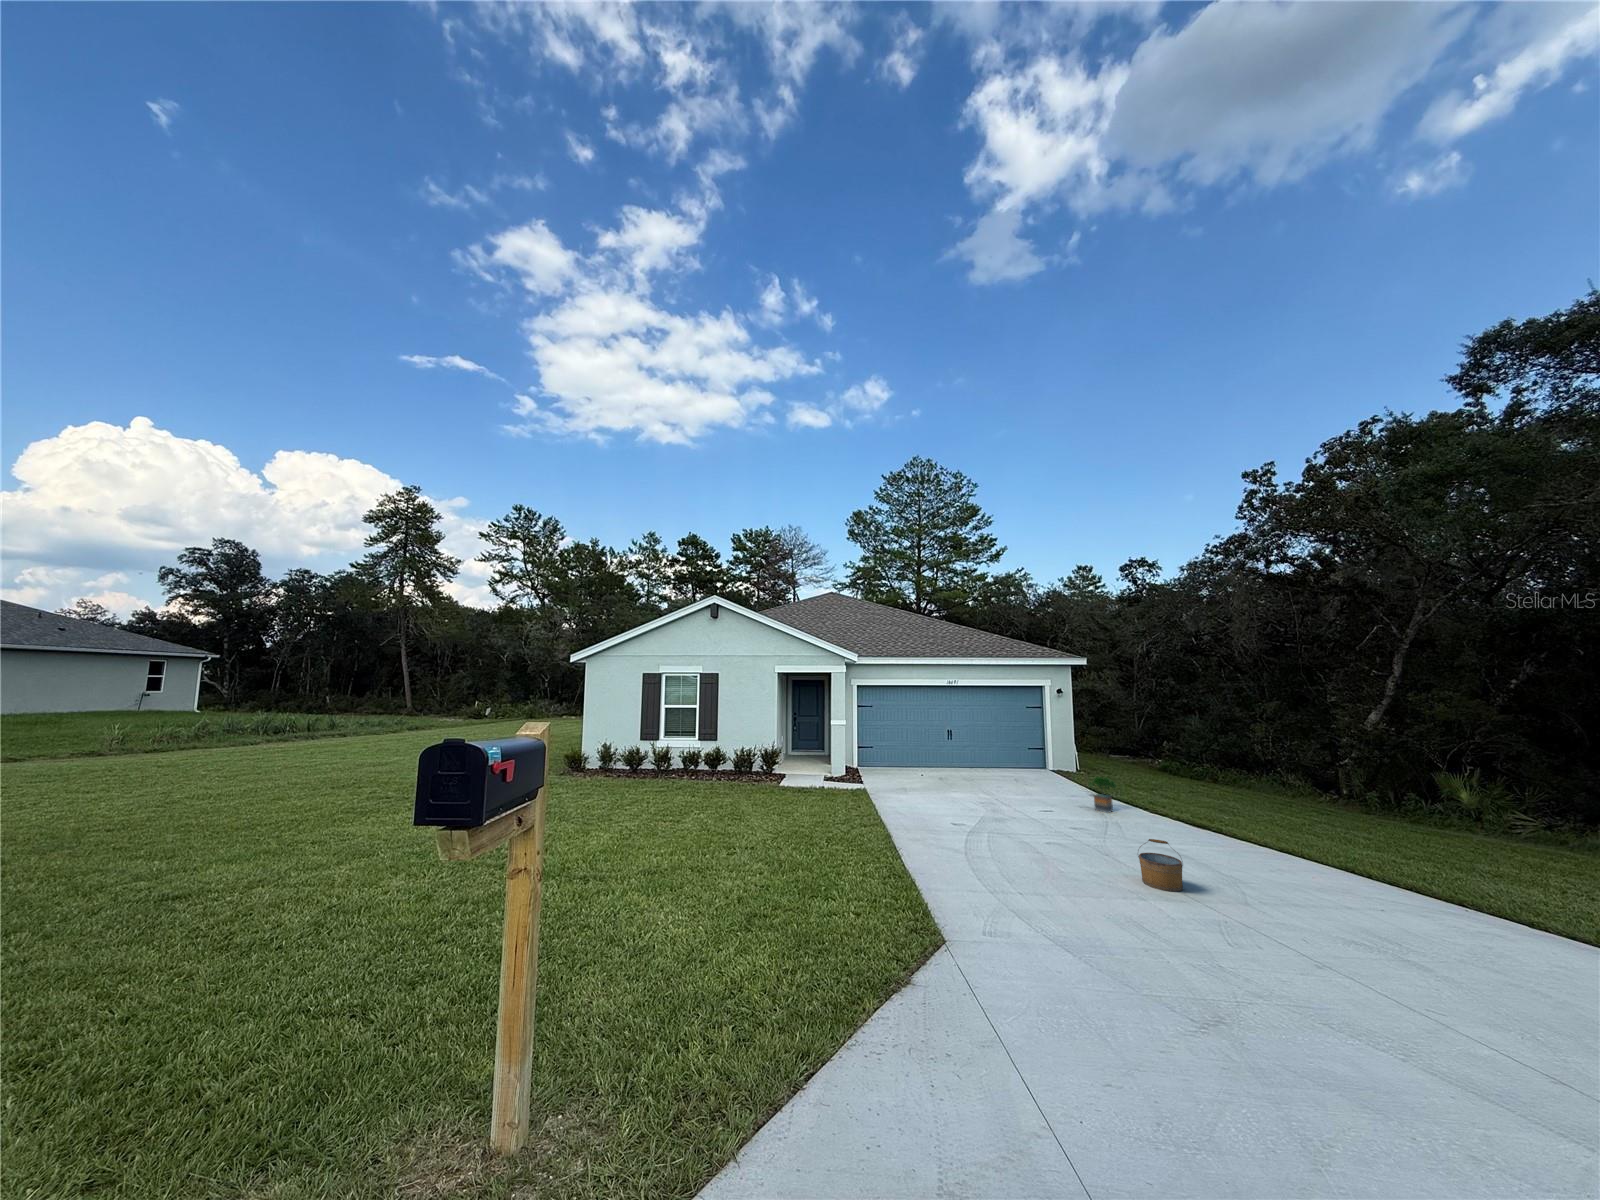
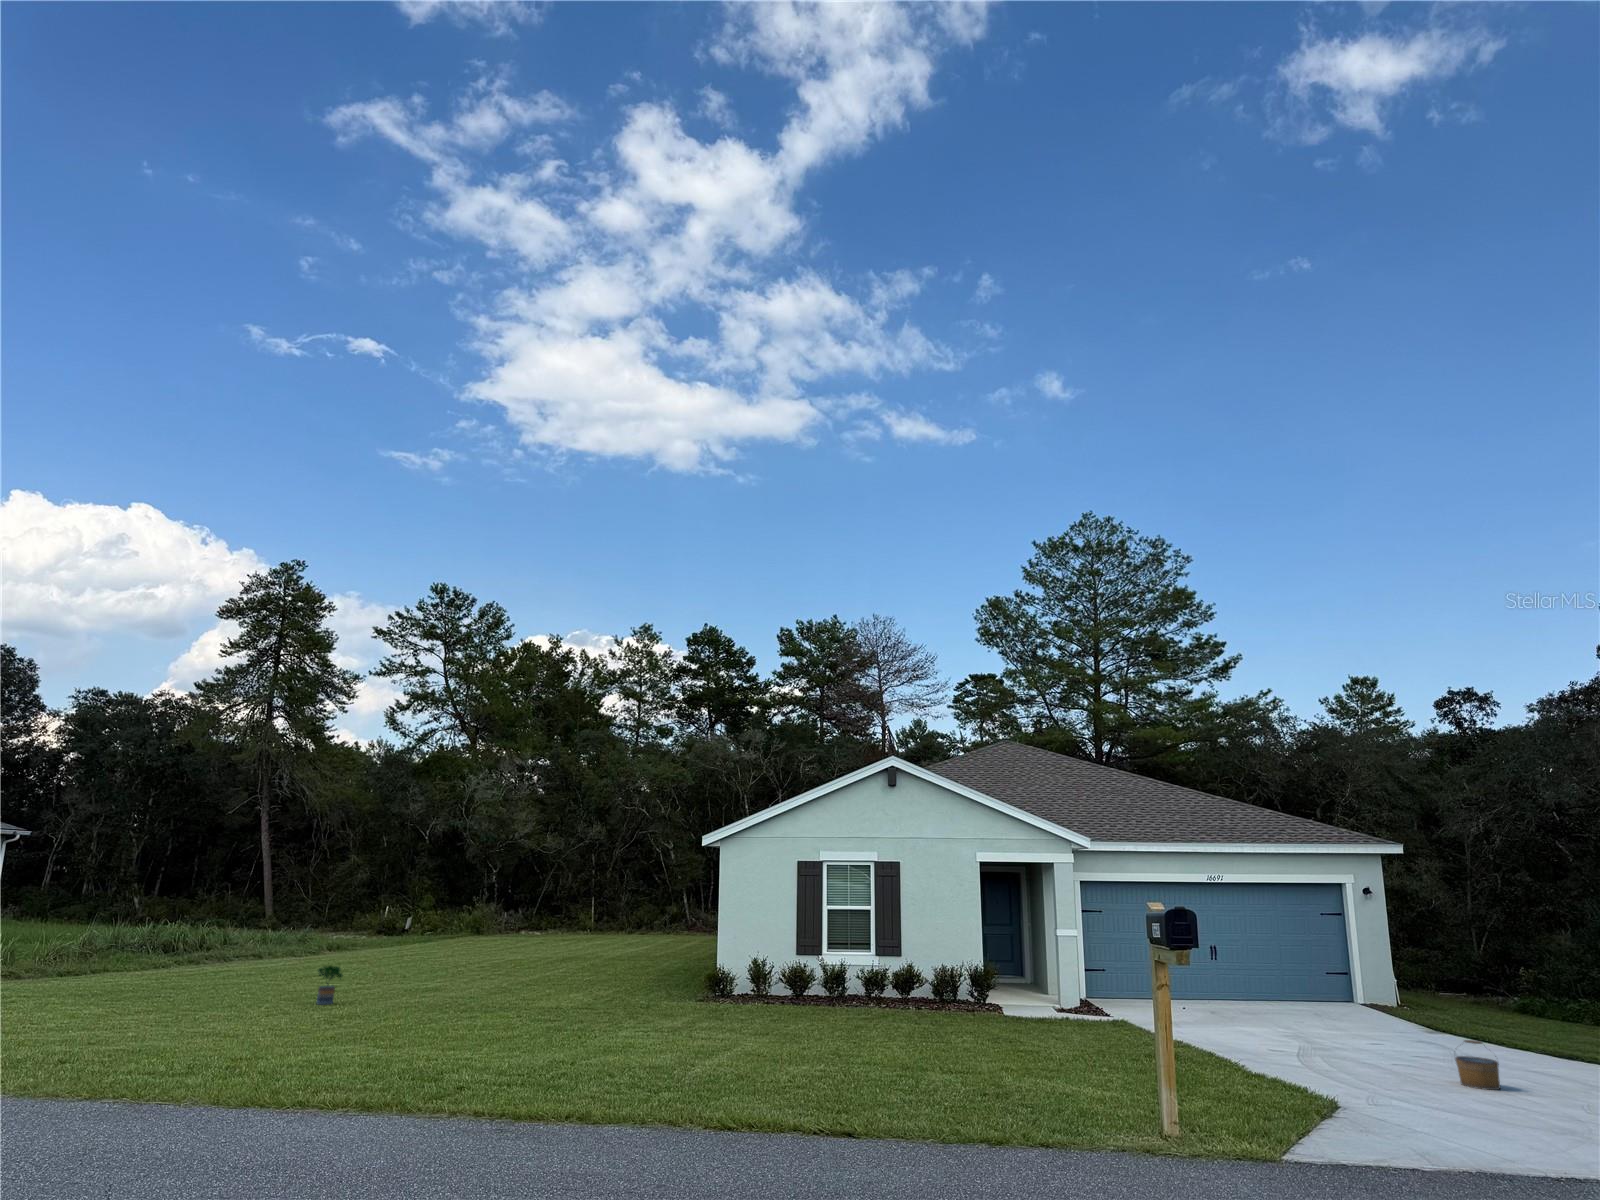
potted tree: present [1089,777,1116,813] -> present [317,966,343,1005]

